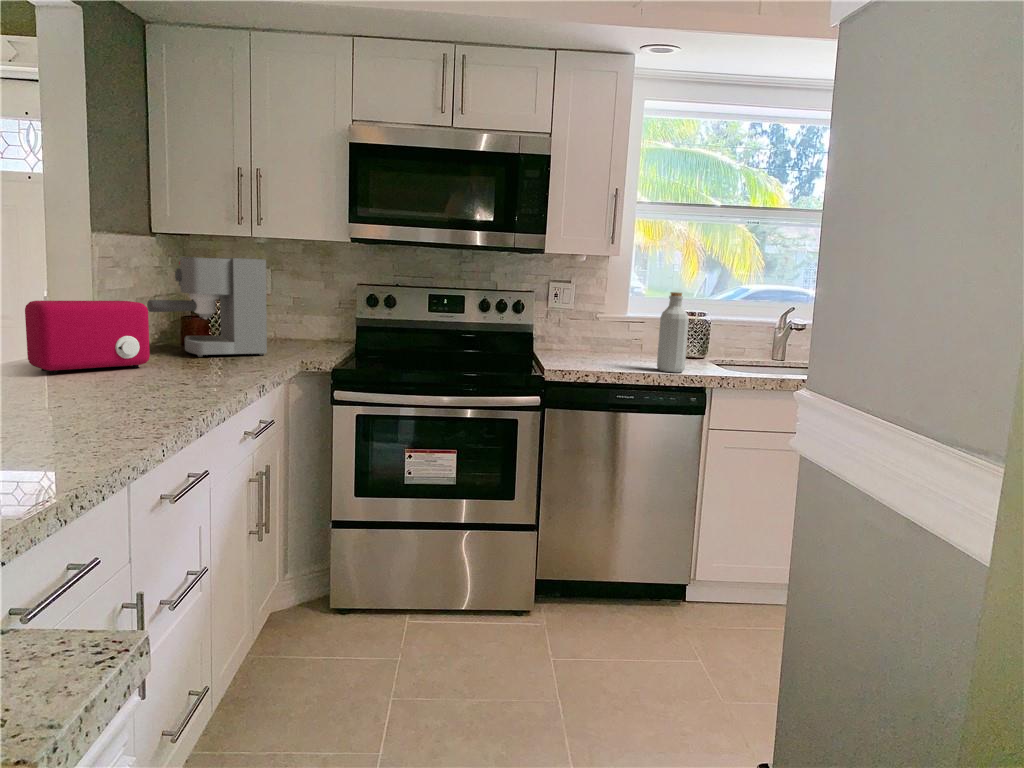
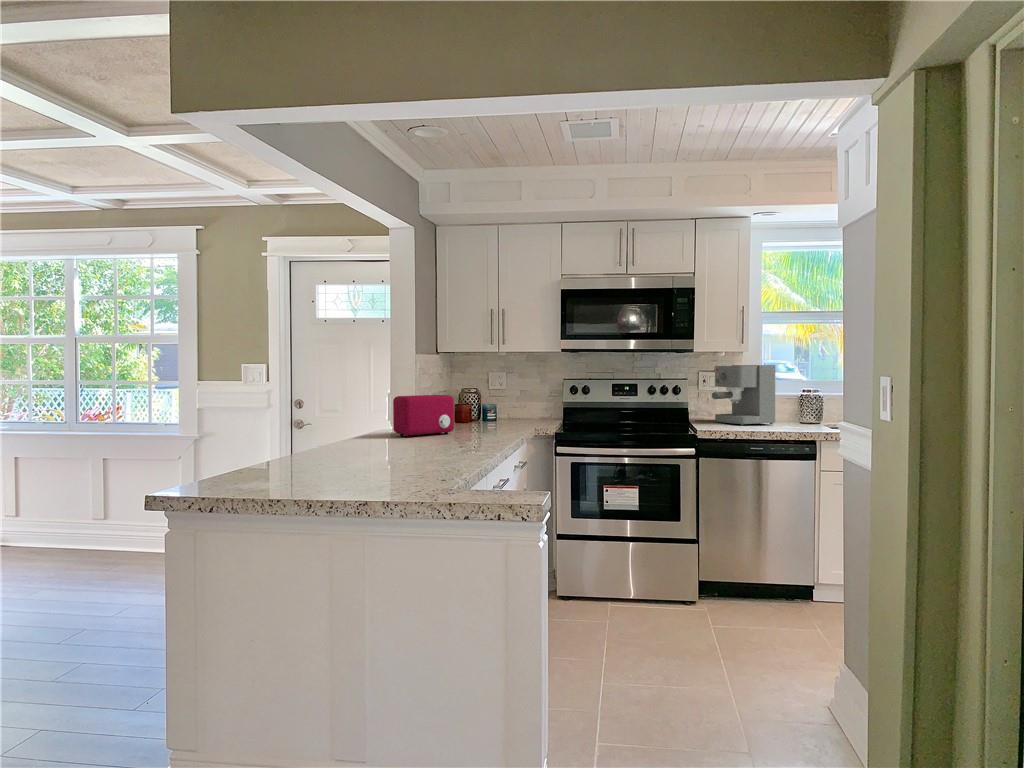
coffee maker: present [147,257,267,357] -> present [712,365,775,425]
bottle: present [657,292,689,372] -> none [779,375,799,431]

